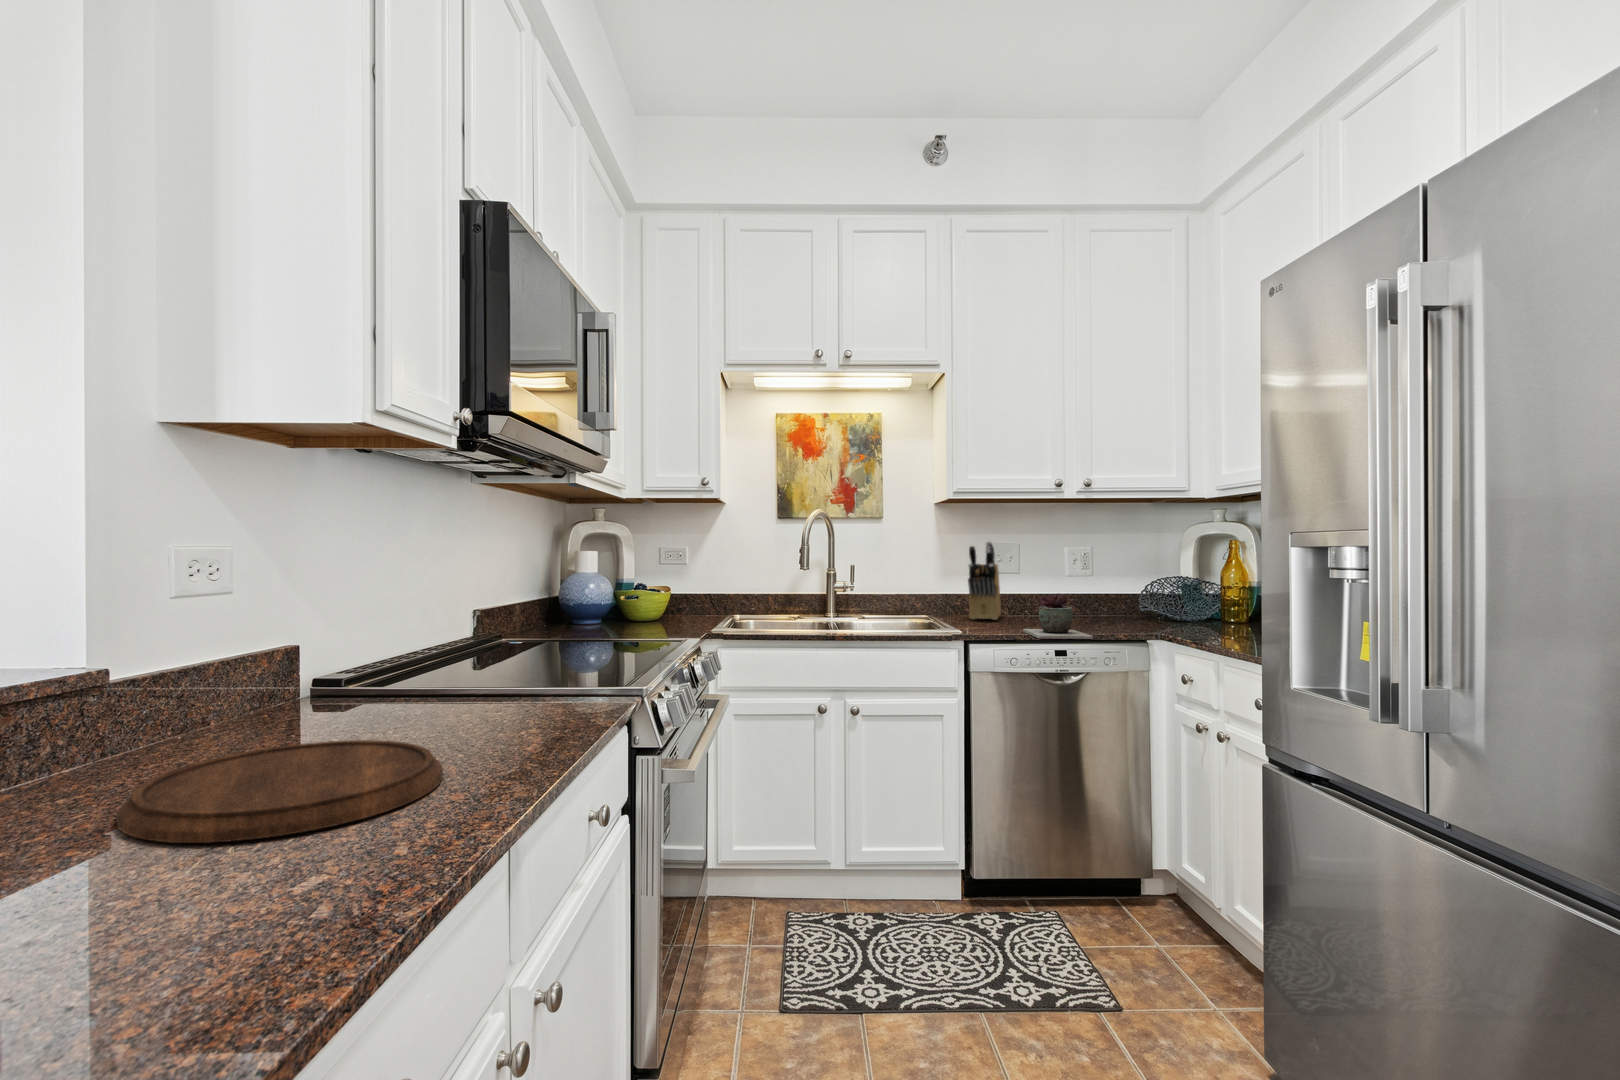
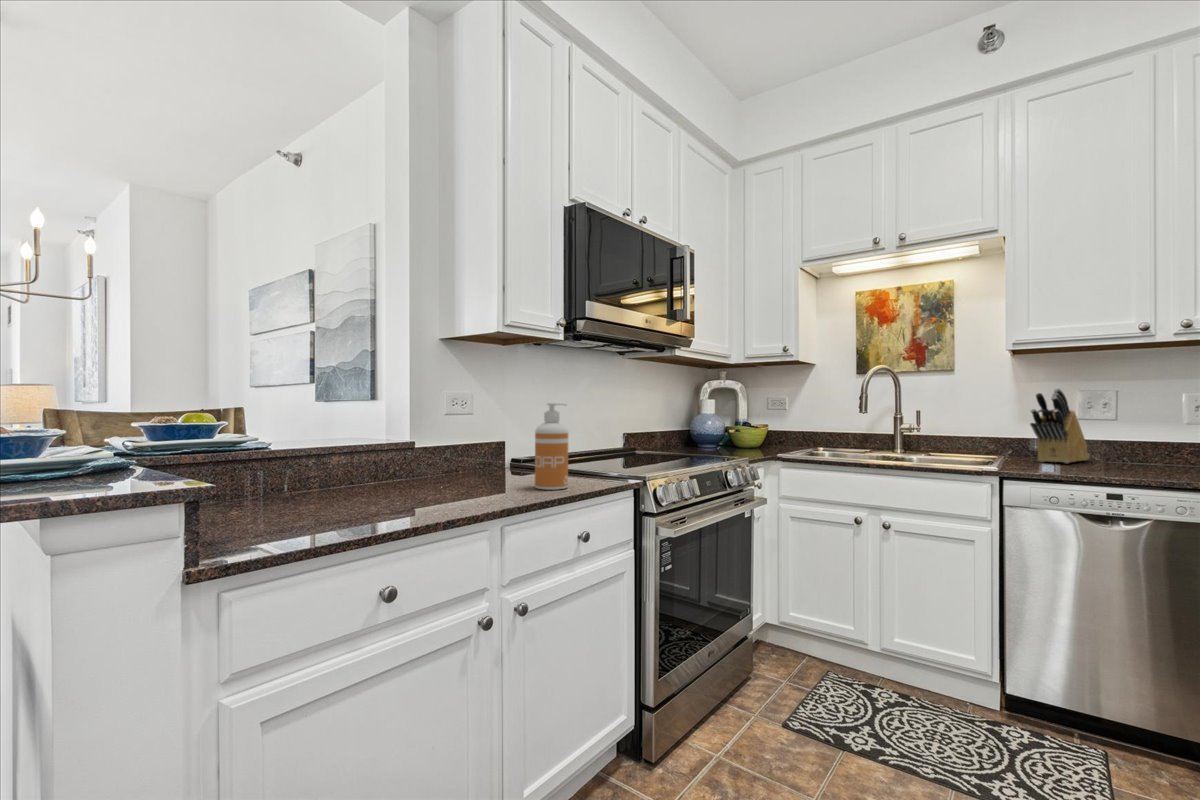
soap dispenser: none [472,574,540,739] -> present [535,403,568,490]
succulent plant: present [1023,594,1093,639] -> none [1071,437,1142,483]
cutting board: present [117,740,443,843] -> none [376,479,499,506]

